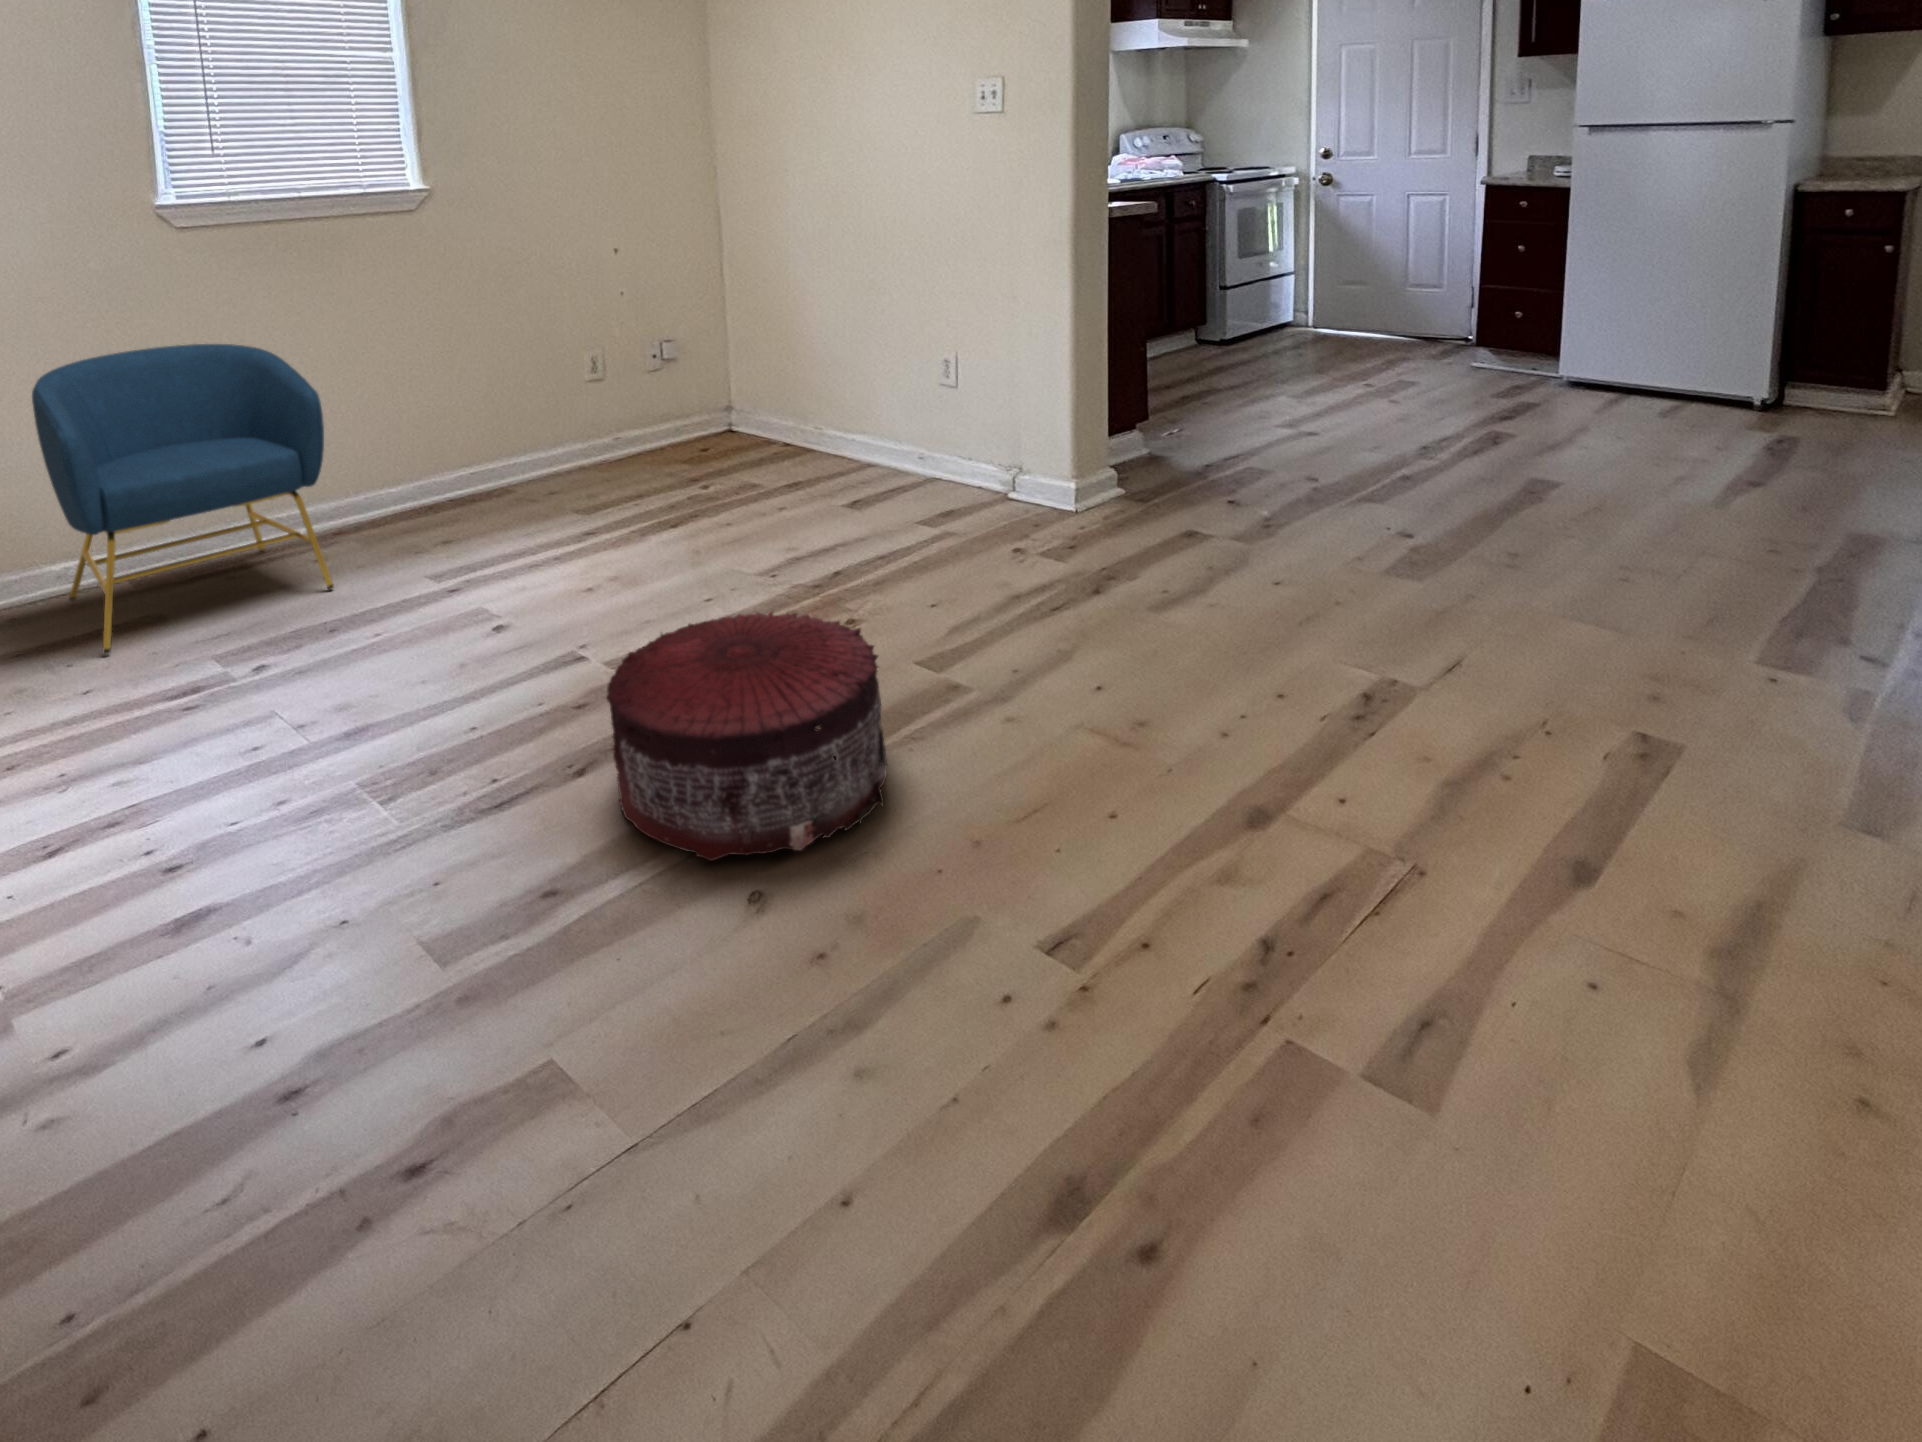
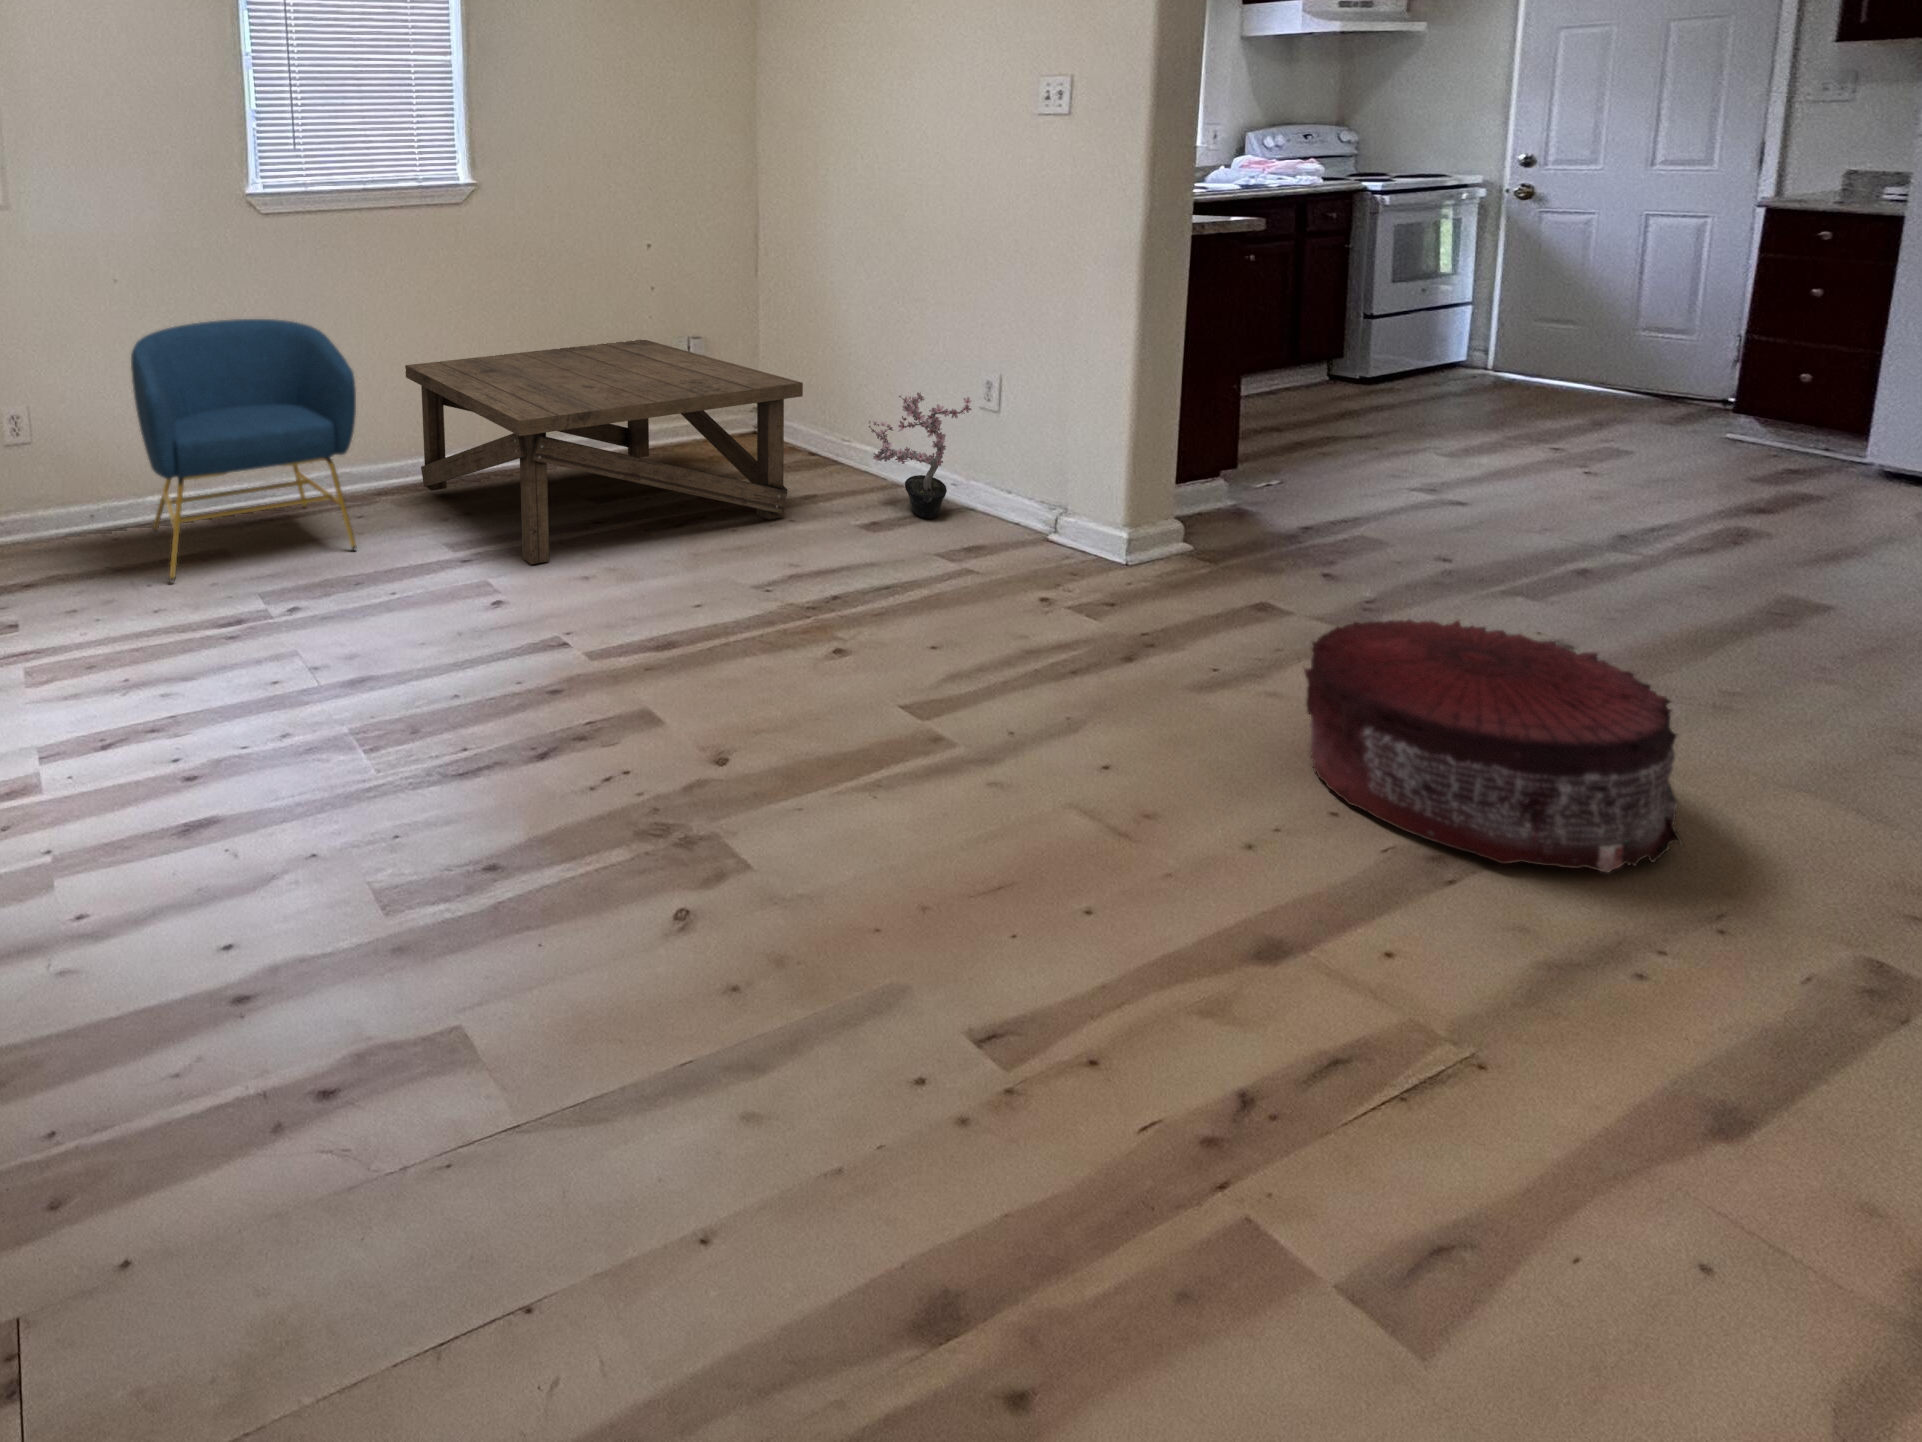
coffee table: none [370,342,789,579] -> present [405,340,803,564]
potted plant: none [845,365,944,489] -> present [869,393,972,519]
pouf: present [606,611,887,861] -> present [1304,619,1682,873]

